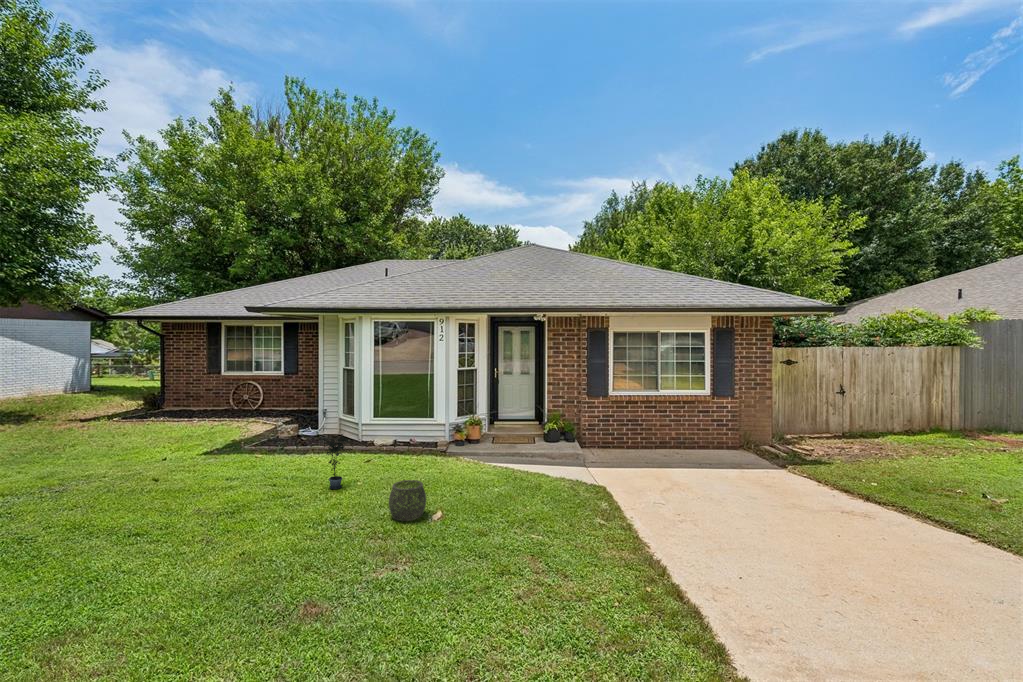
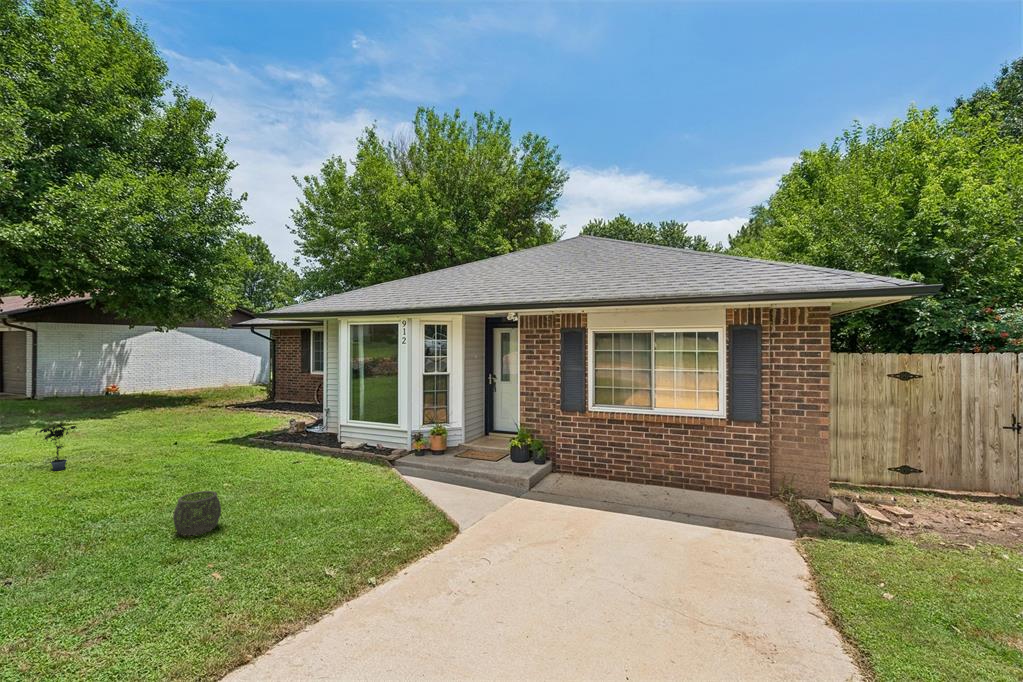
potted plant: present [324,434,348,489] -> present [35,423,76,471]

